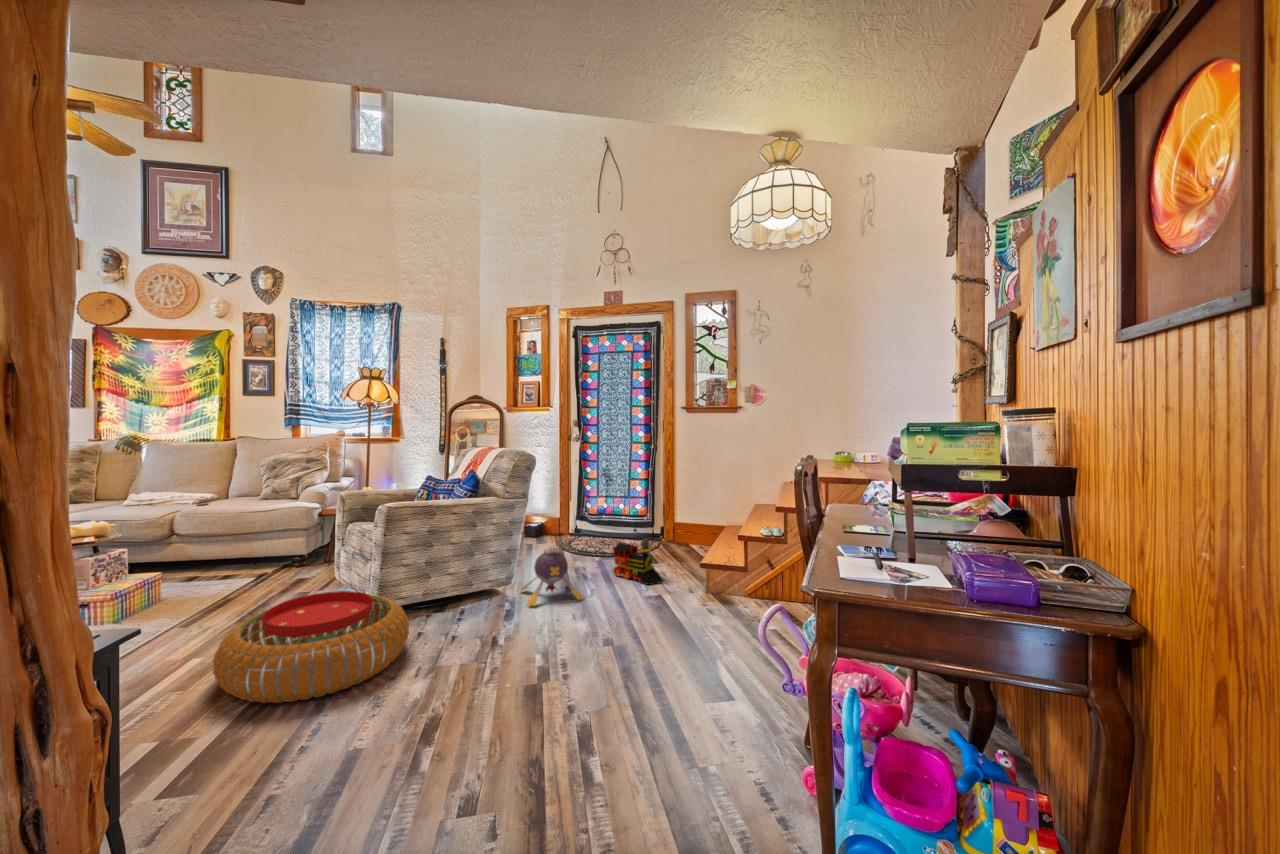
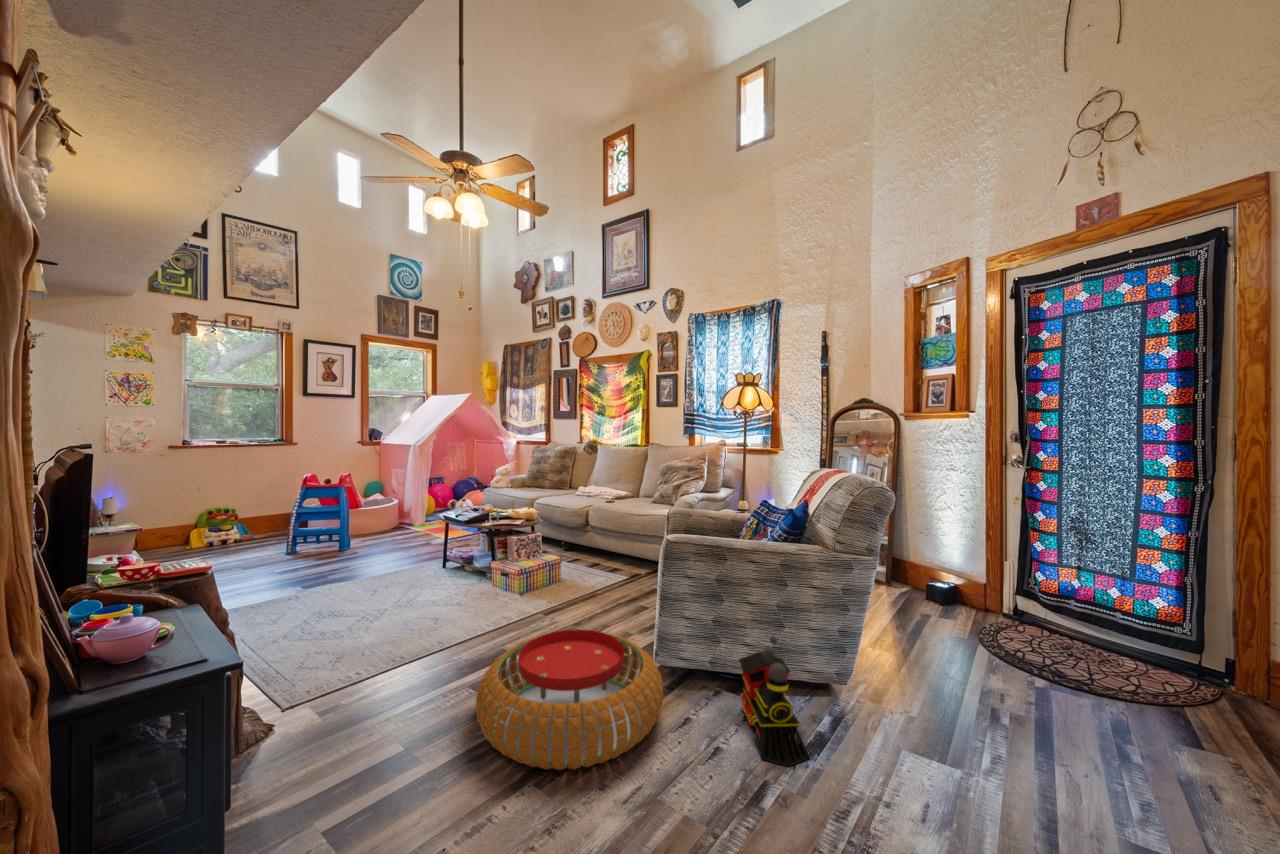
toy train: present [613,528,663,585] -> present [739,636,810,766]
plush toy: present [521,544,582,607] -> none [847,646,962,772]

